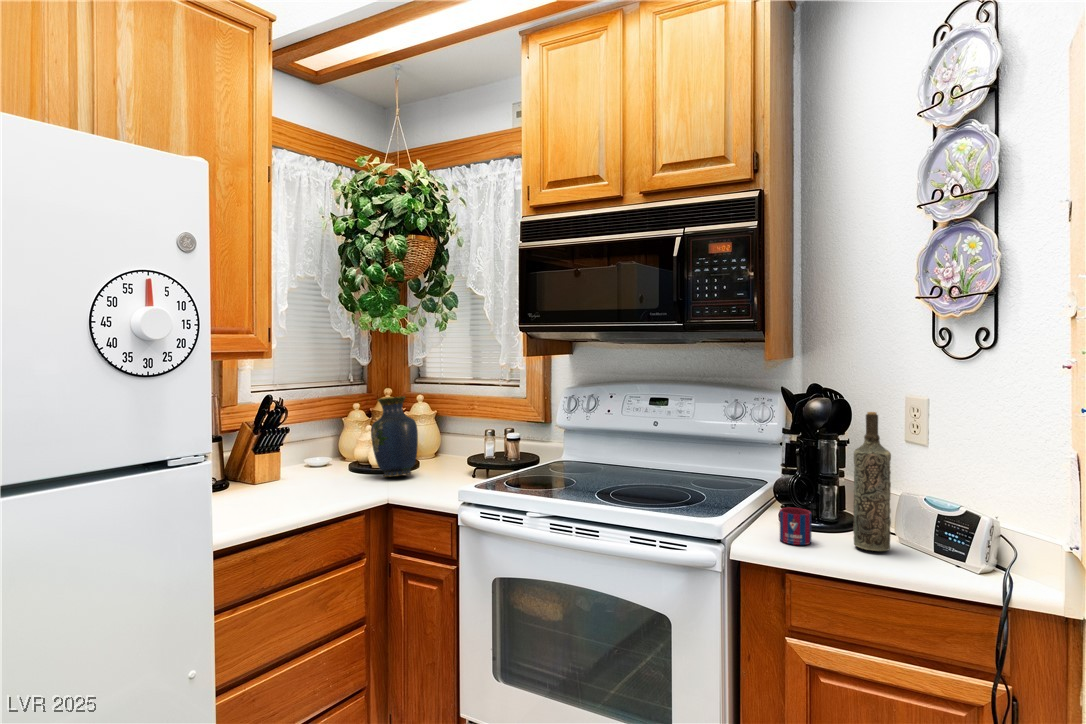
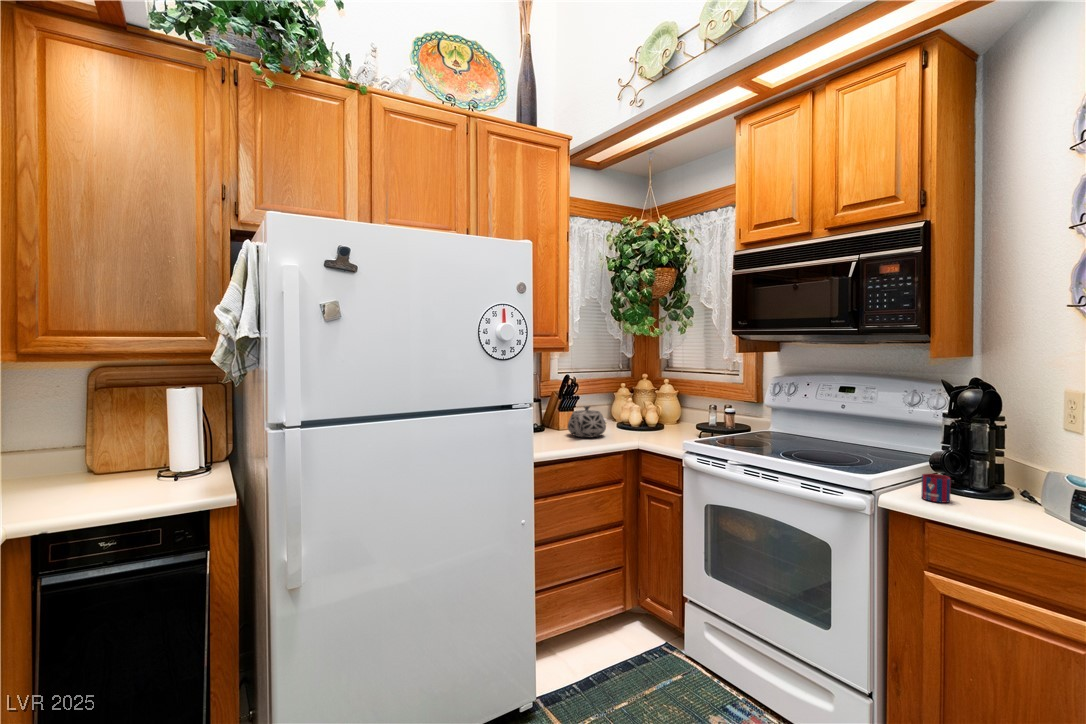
vase: present [371,396,418,477] -> none [629,379,660,432]
bottle: present [853,412,891,551] -> none [989,402,1027,515]
teapot: none [270,443,336,496] -> present [568,406,606,437]

